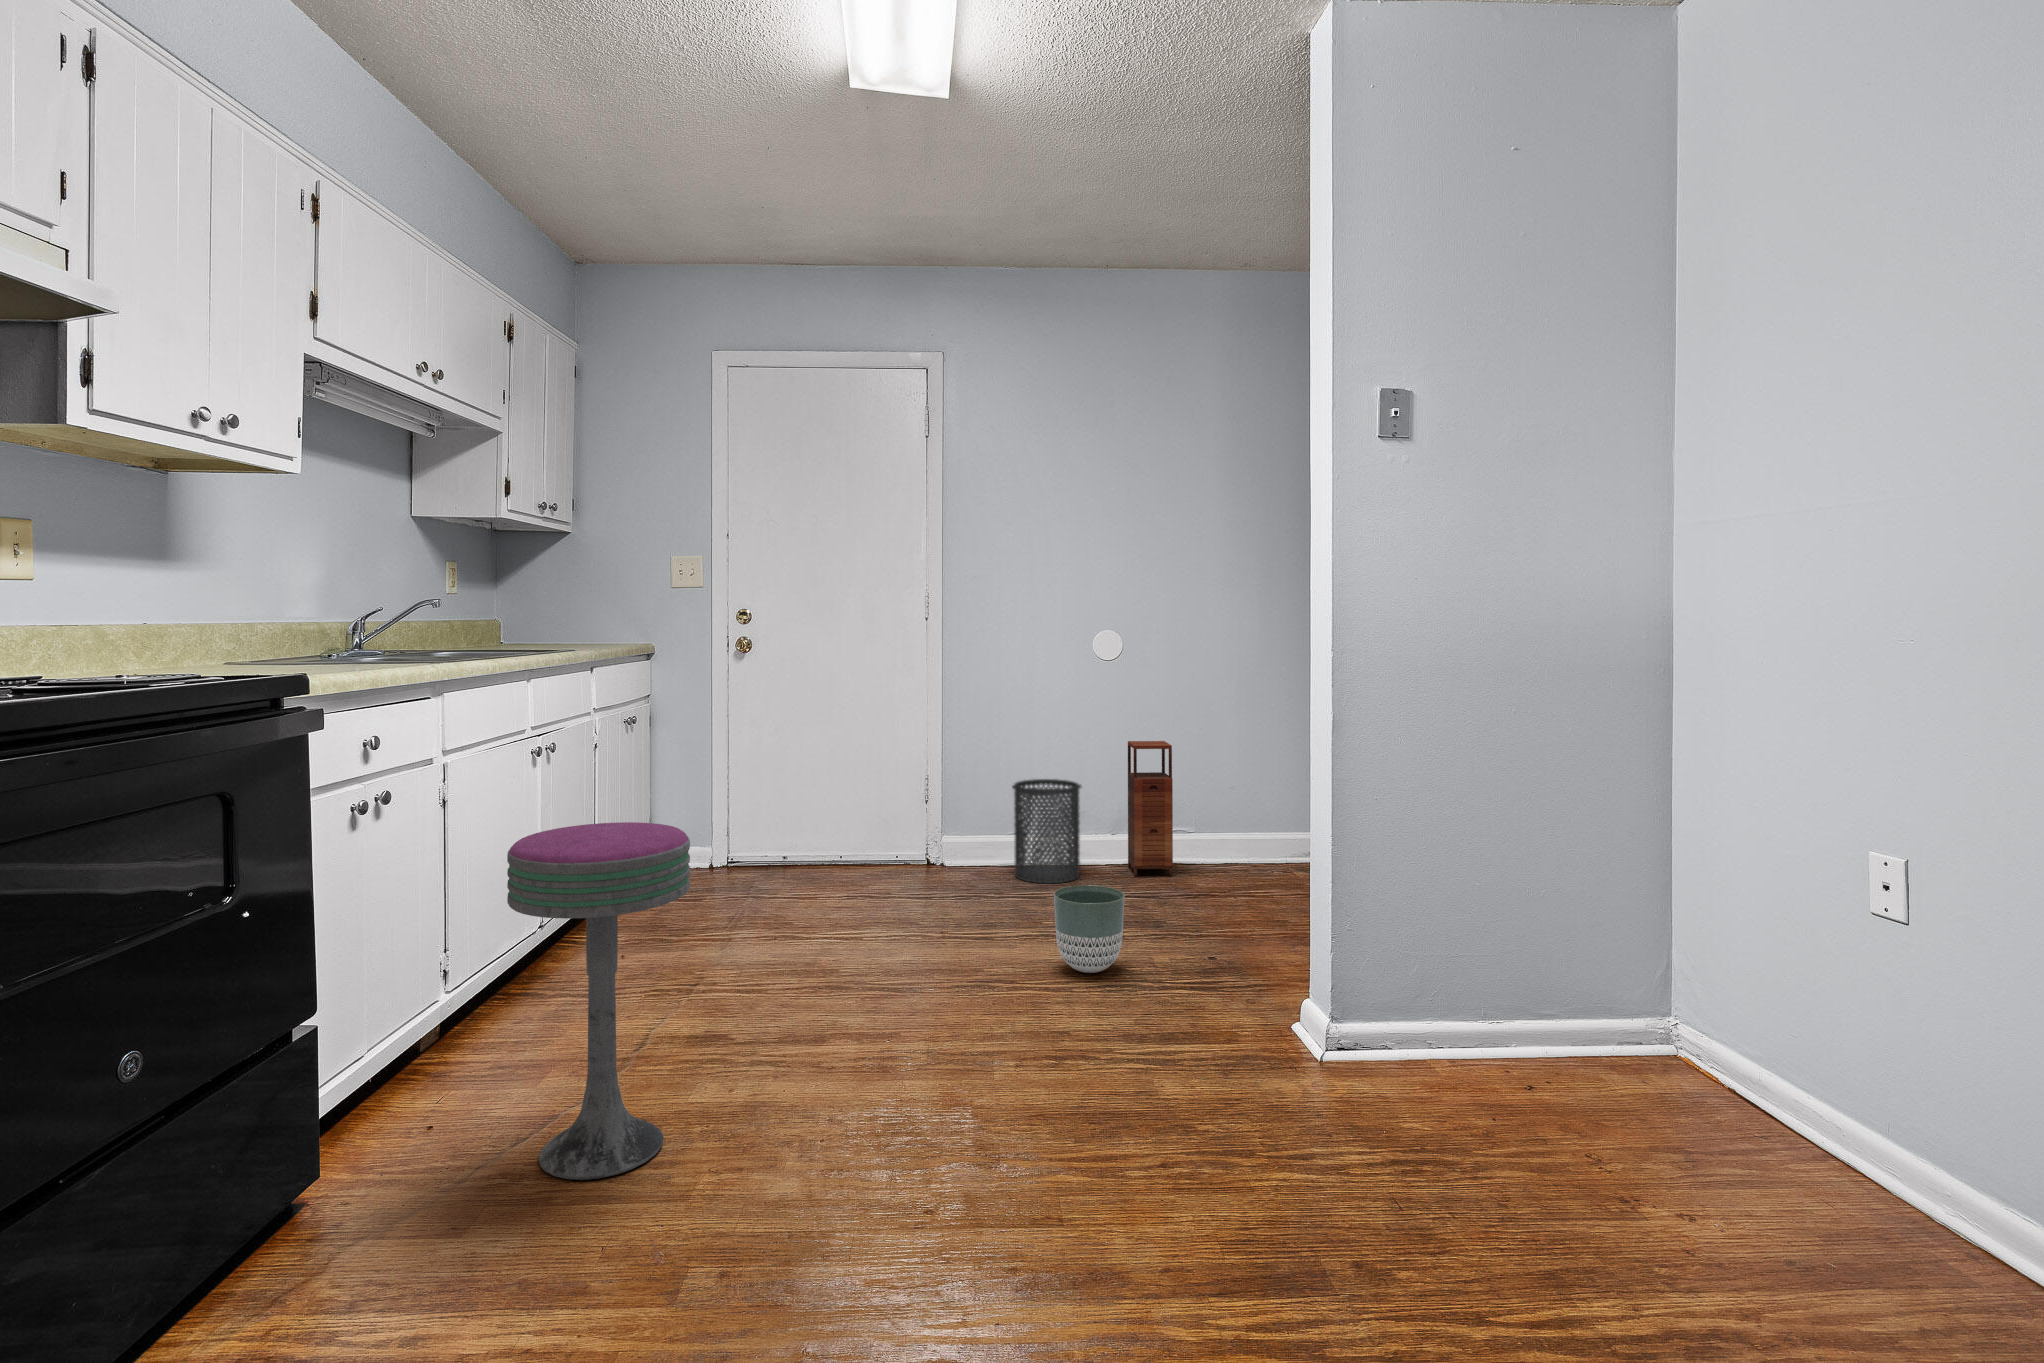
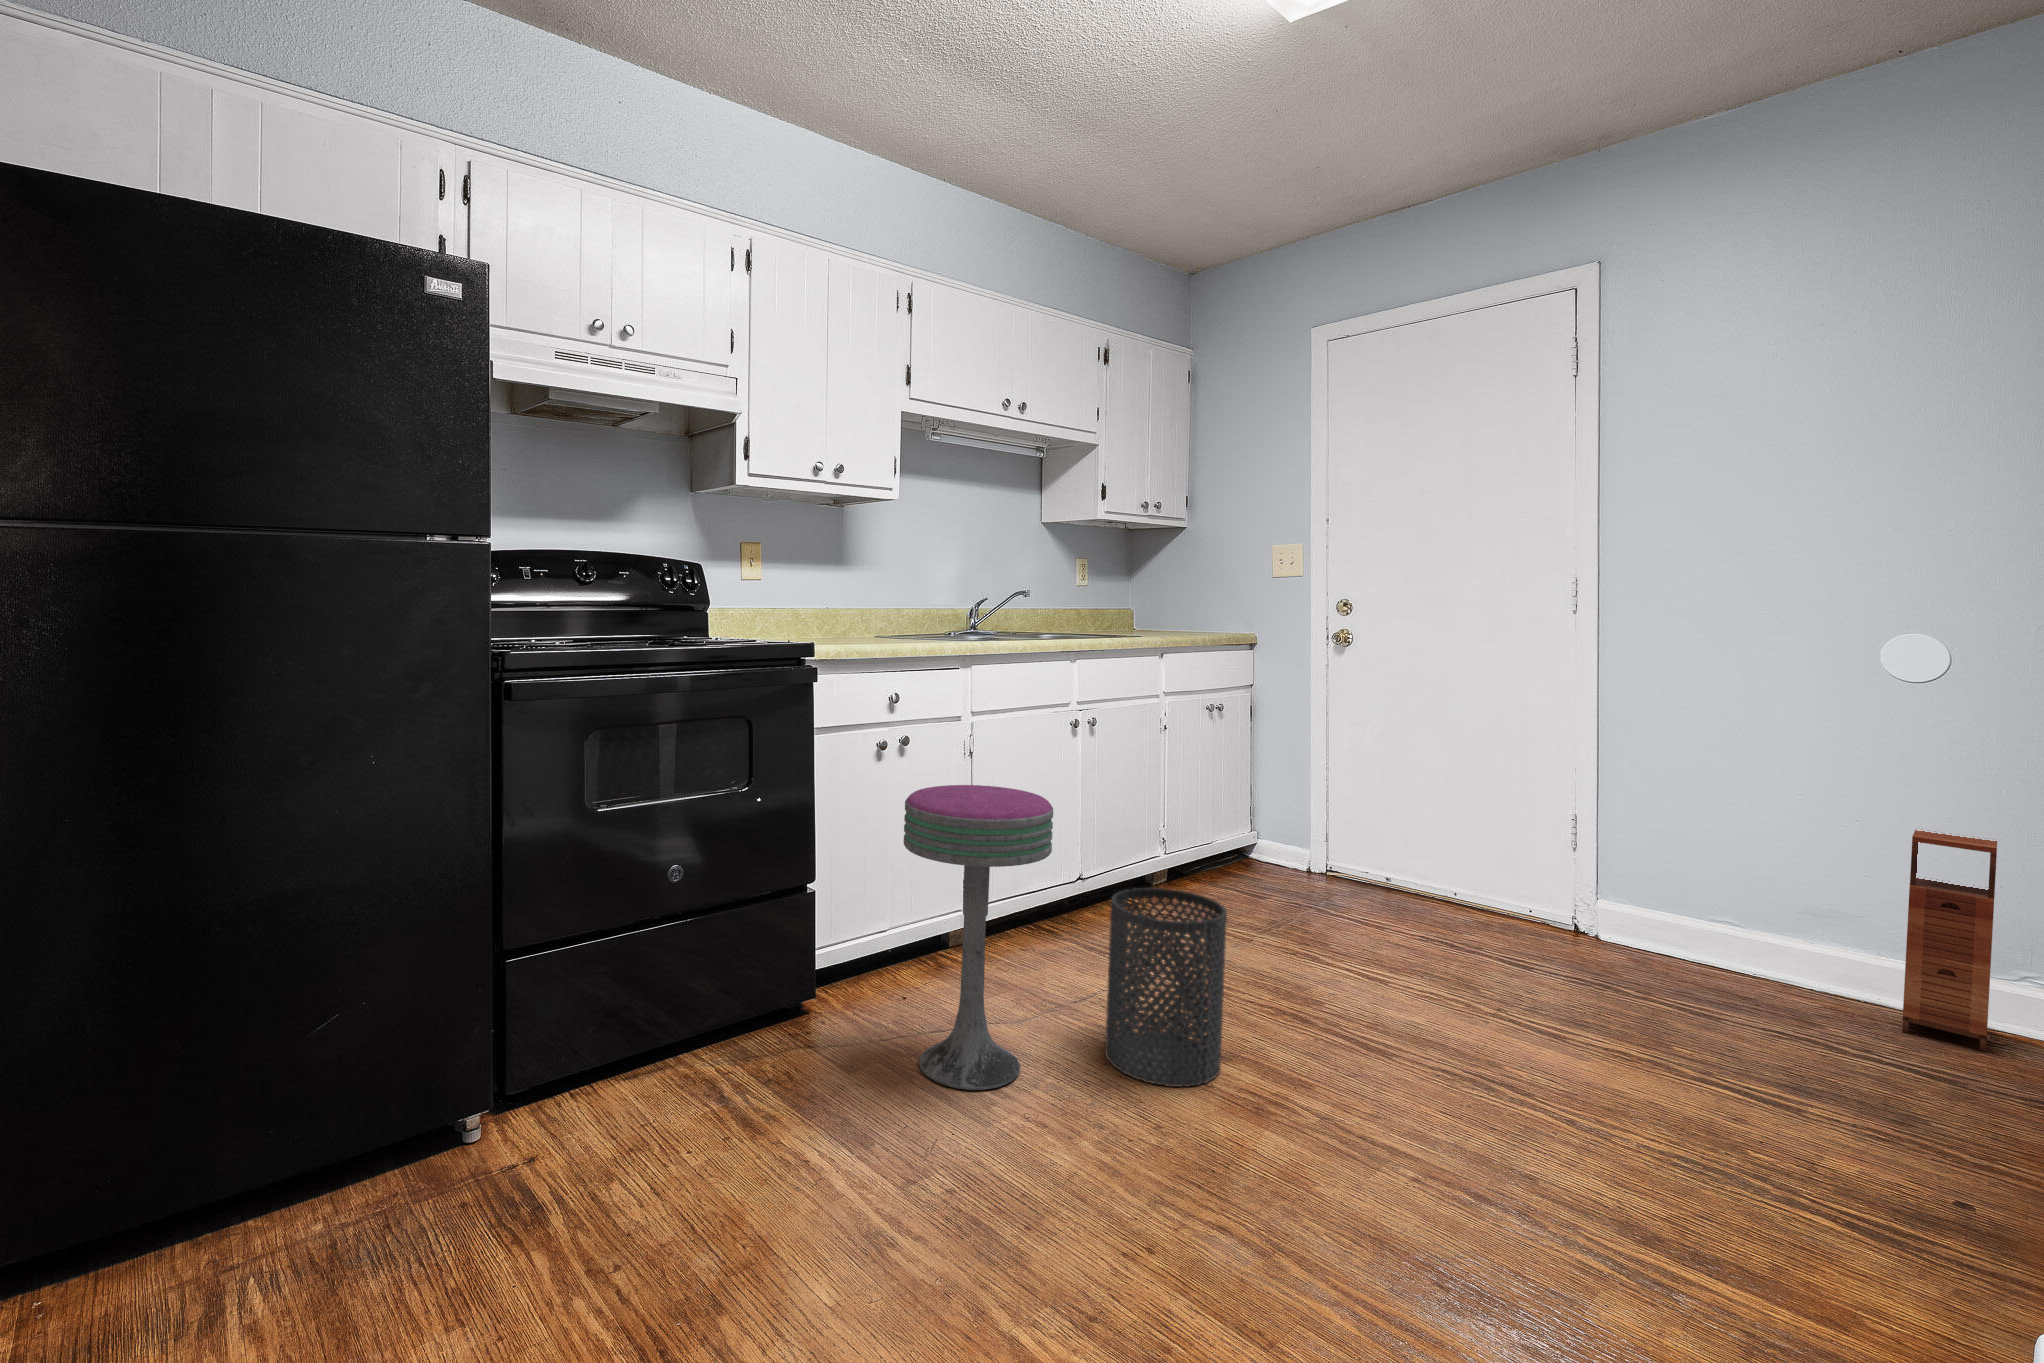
trash can: present [1012,779,1081,883] -> present [1105,888,1227,1087]
planter: present [1054,885,1124,973] -> none [1605,995,1725,1125]

